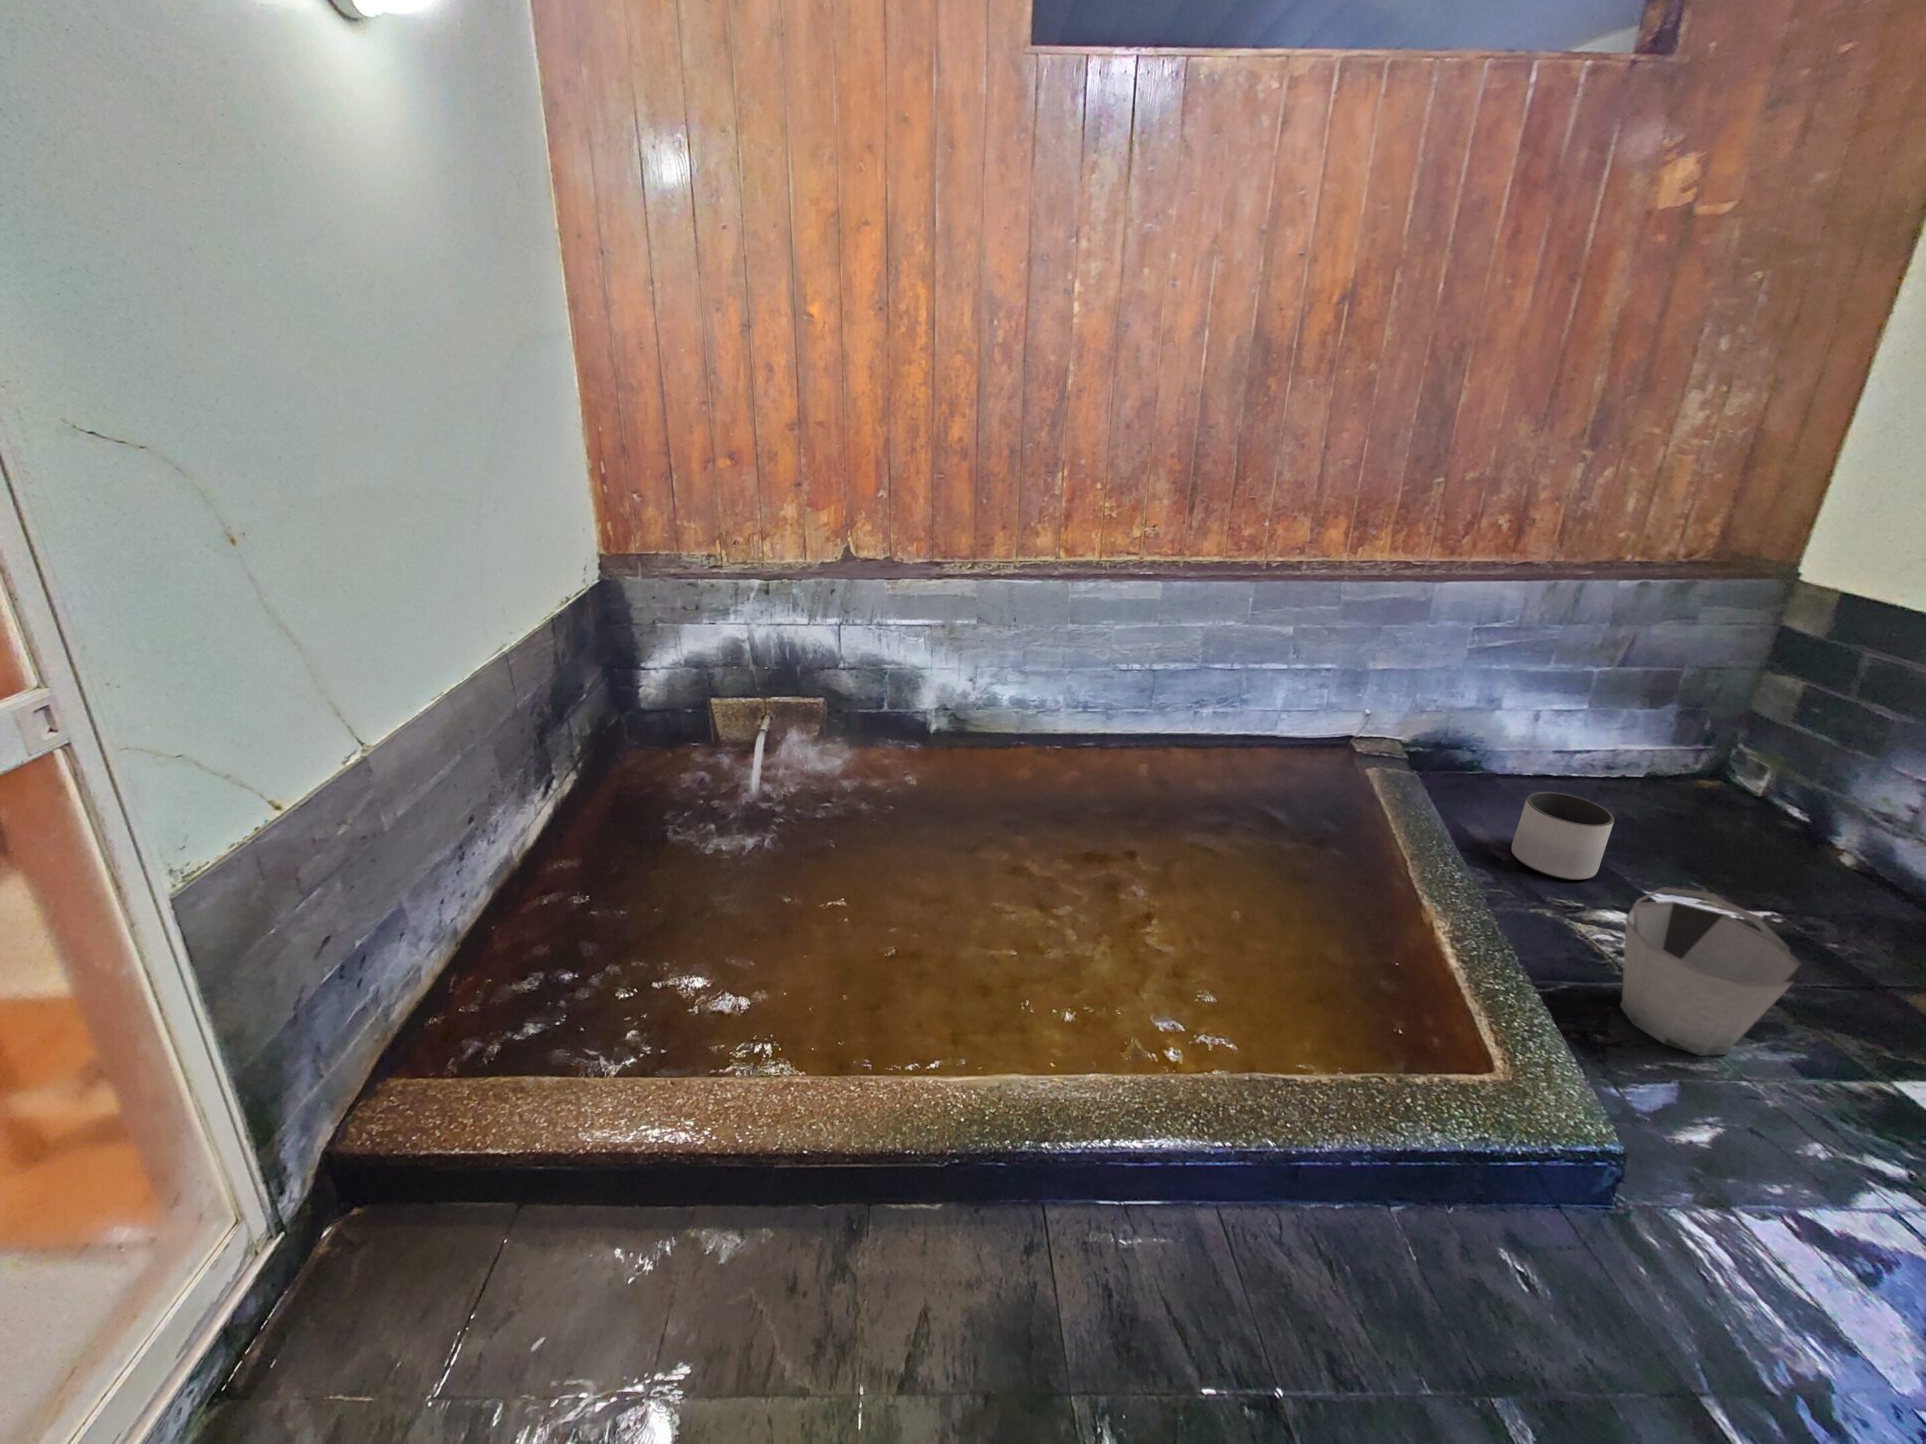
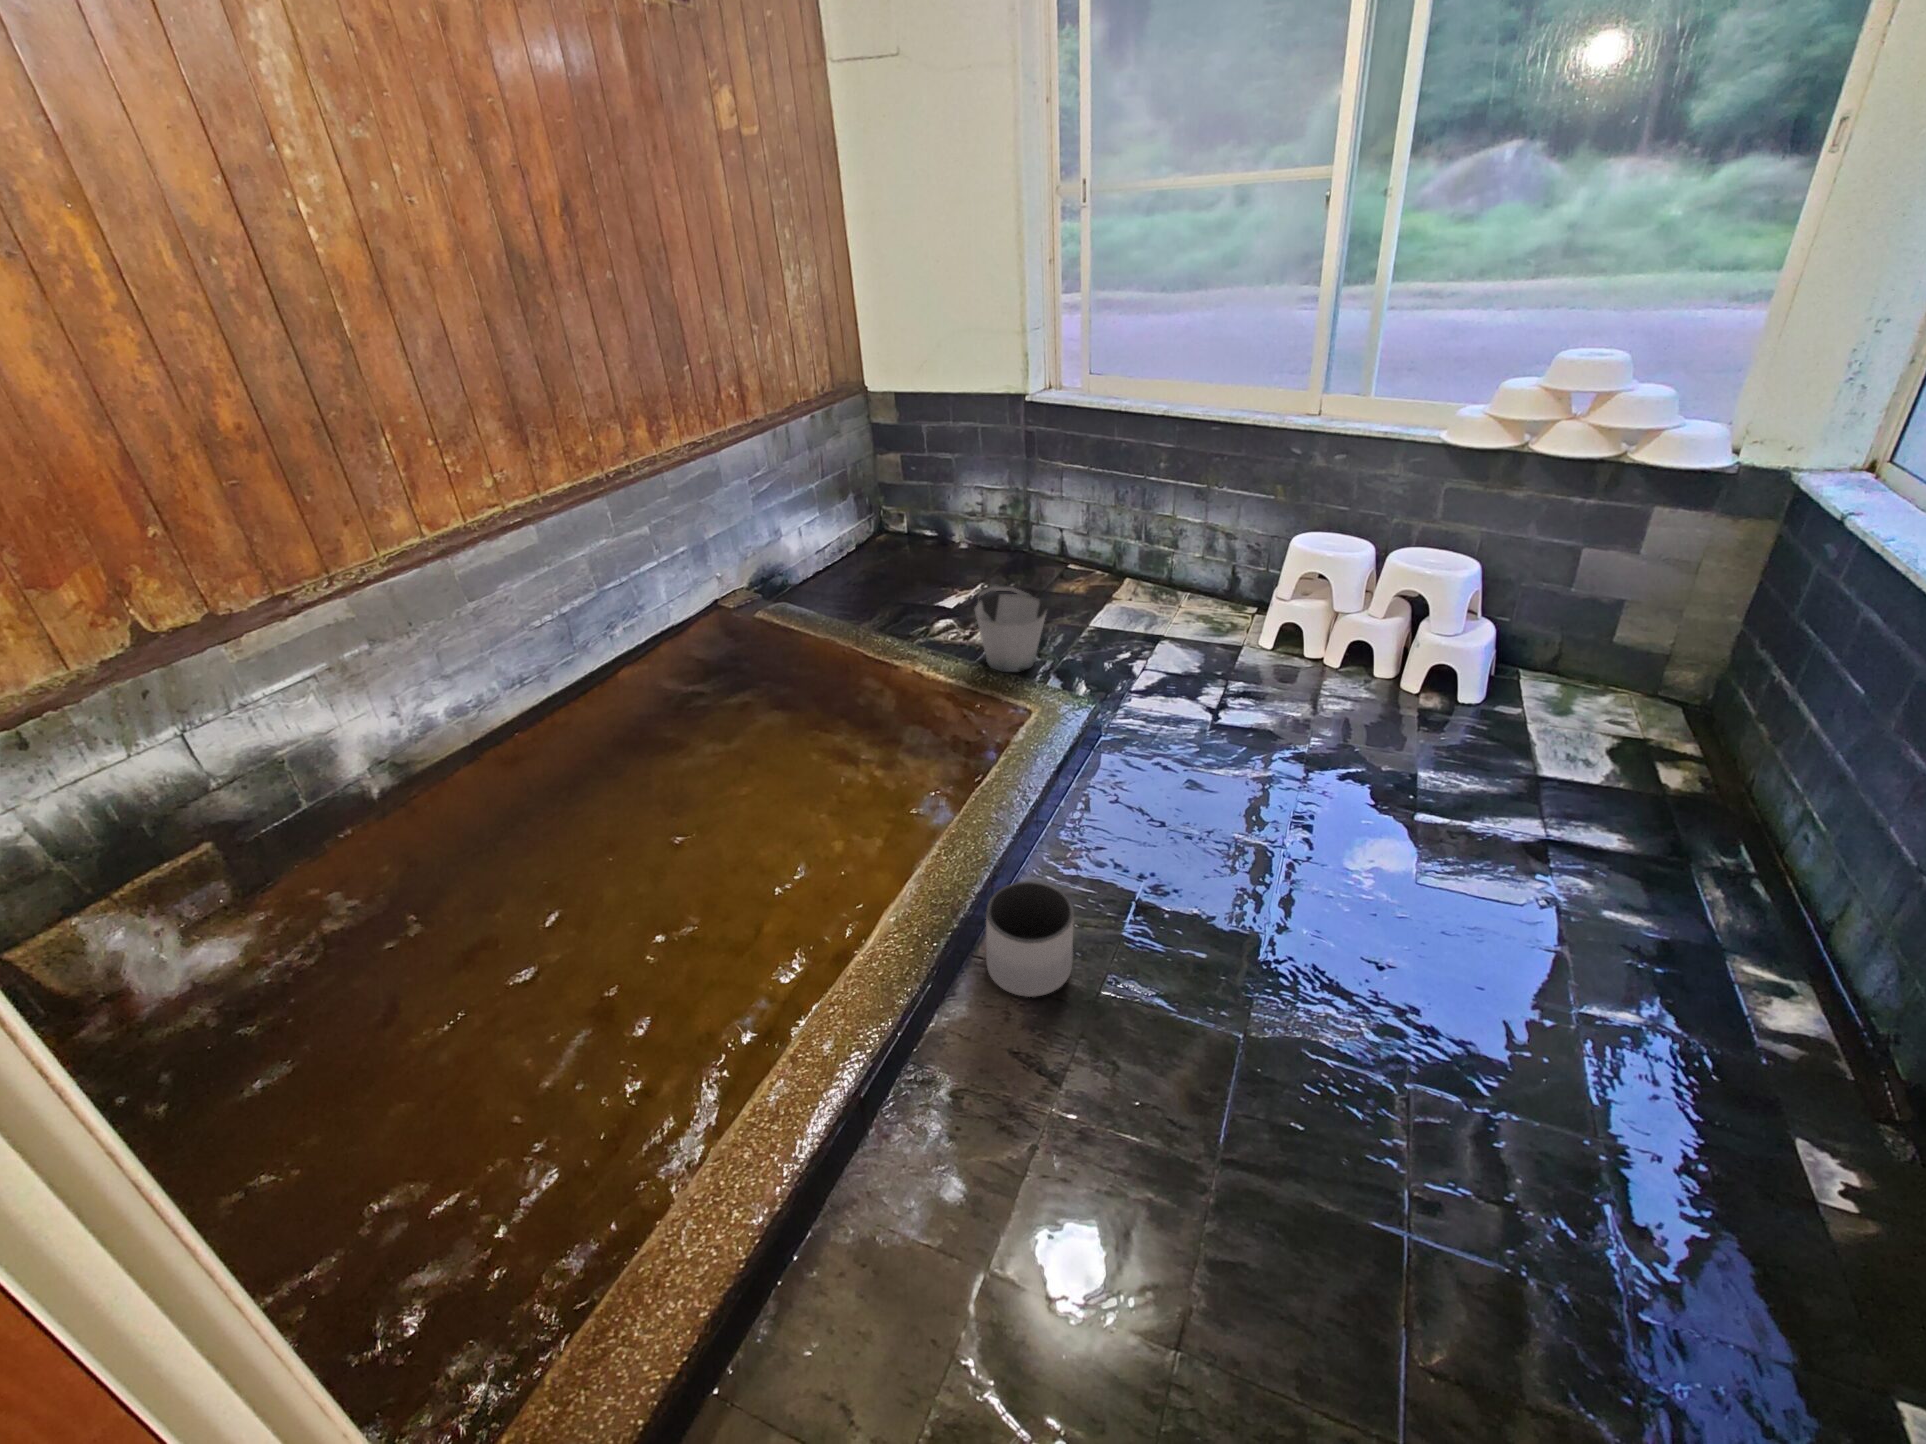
planter: present [1511,792,1614,880] -> present [986,881,1074,997]

